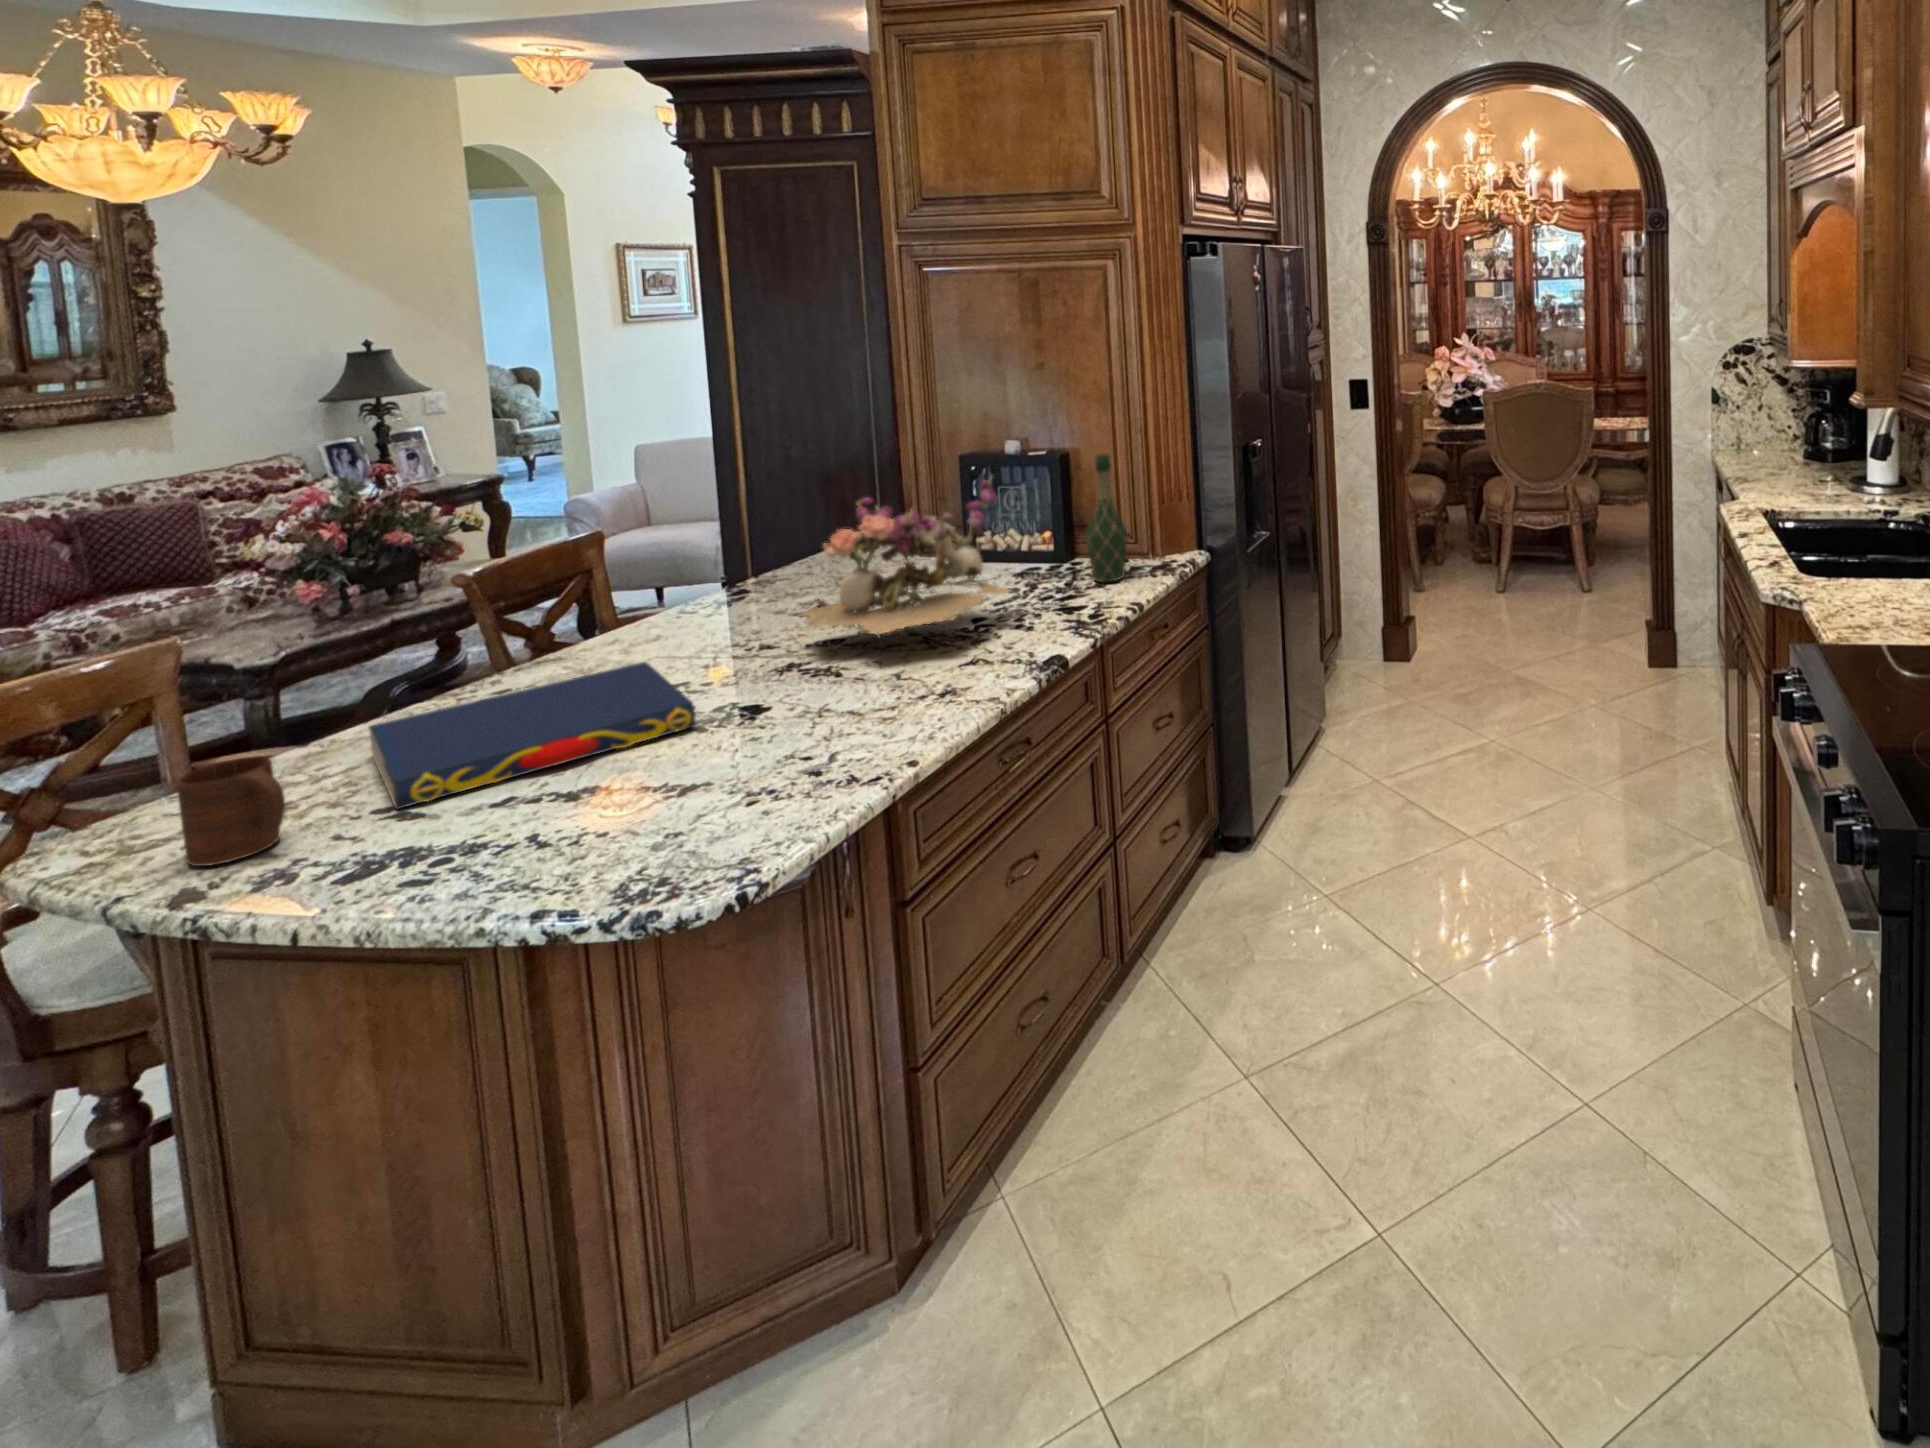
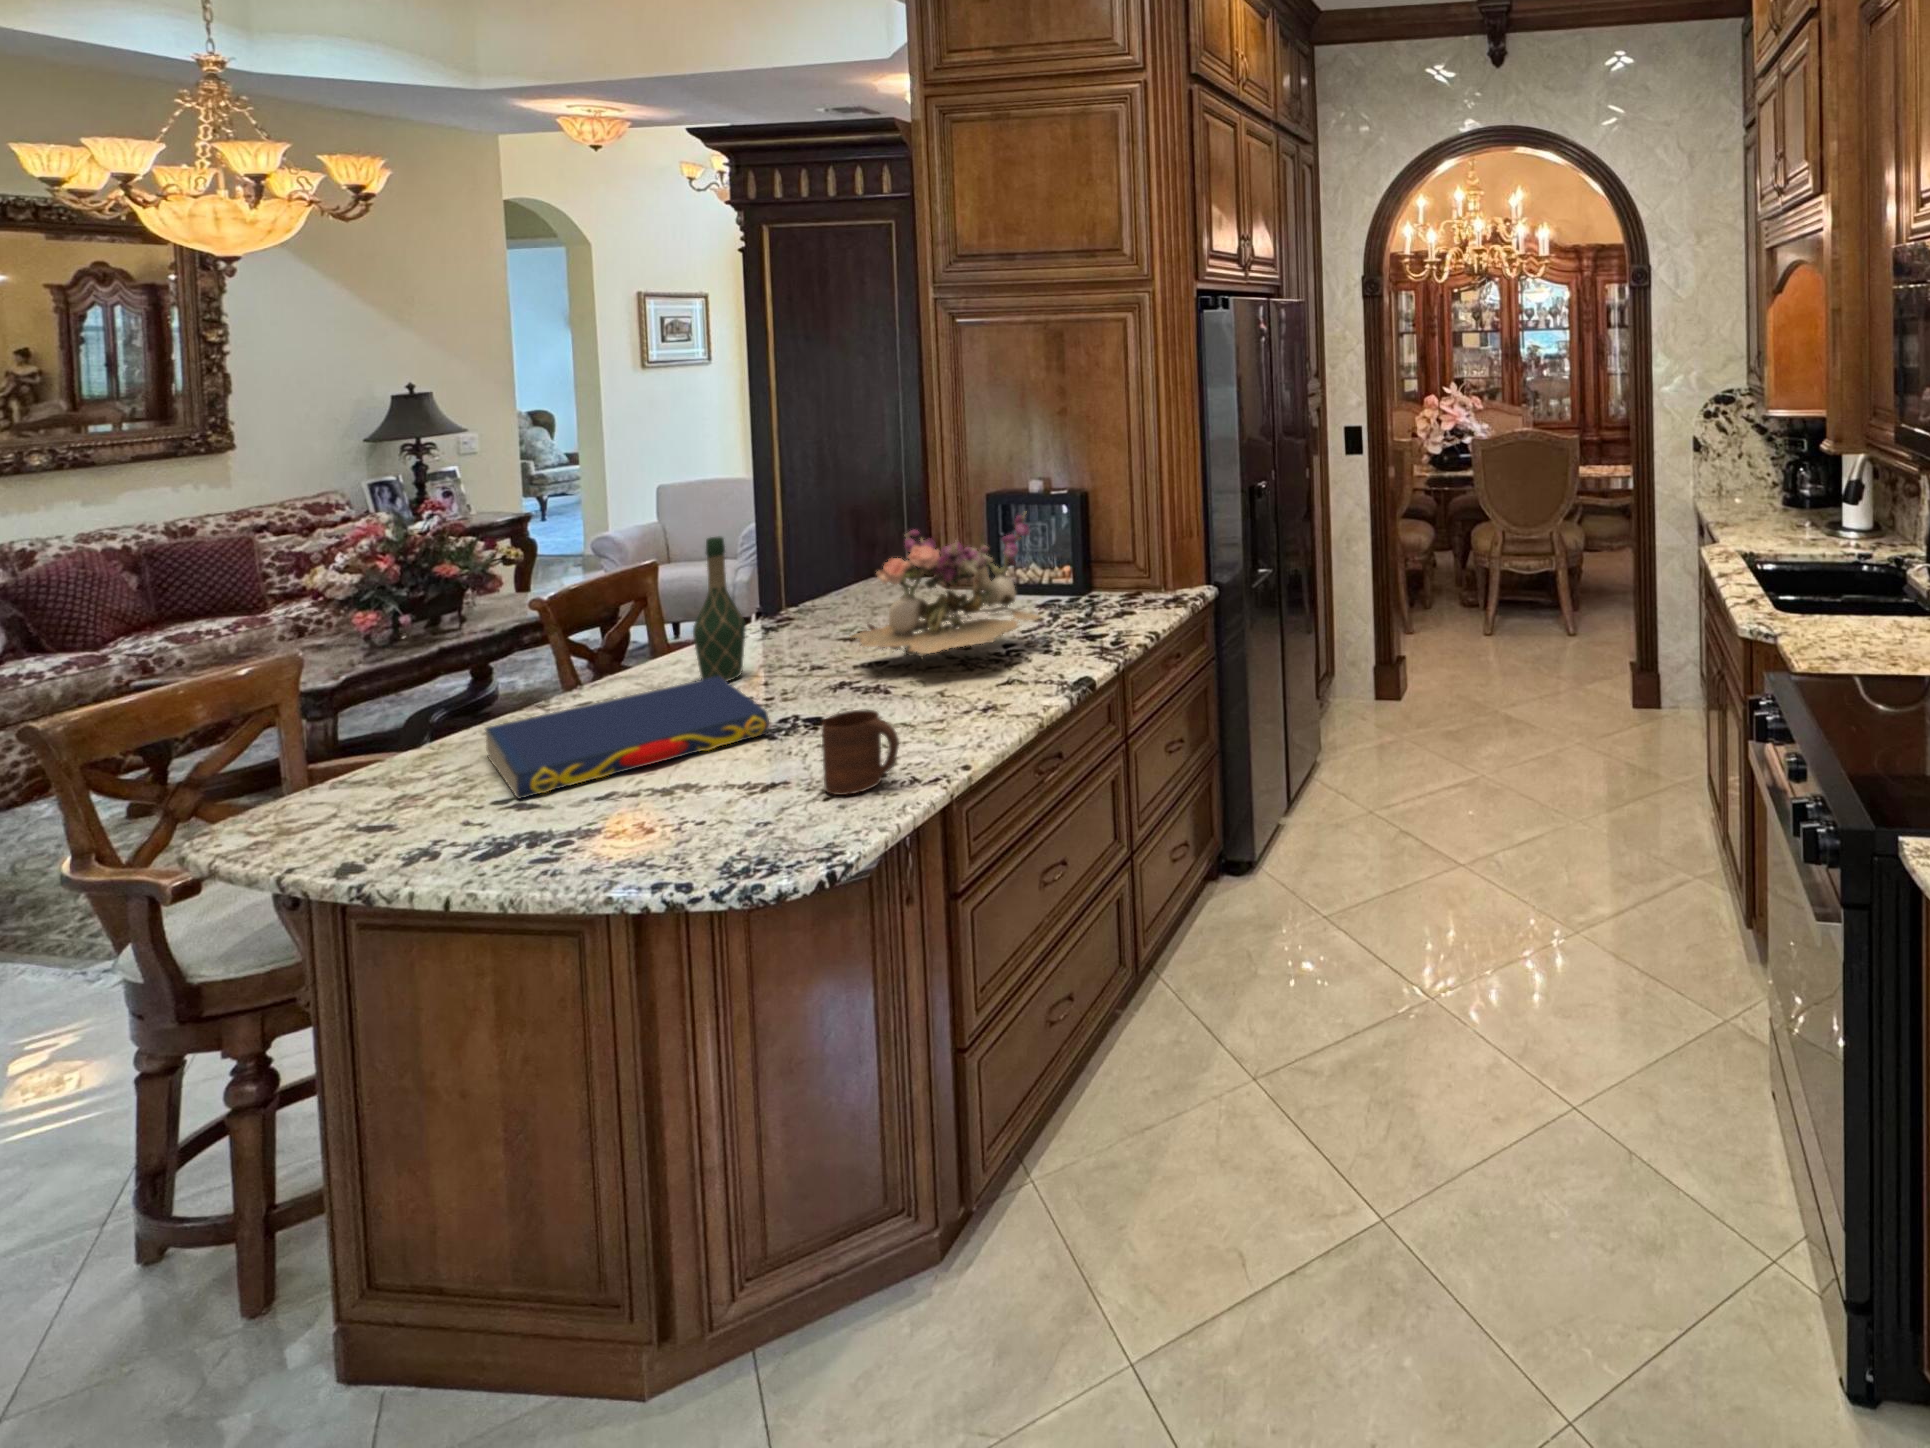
wine bottle: present [1086,454,1127,582] -> present [693,536,746,681]
cup: present [177,756,285,866] -> present [822,709,899,795]

